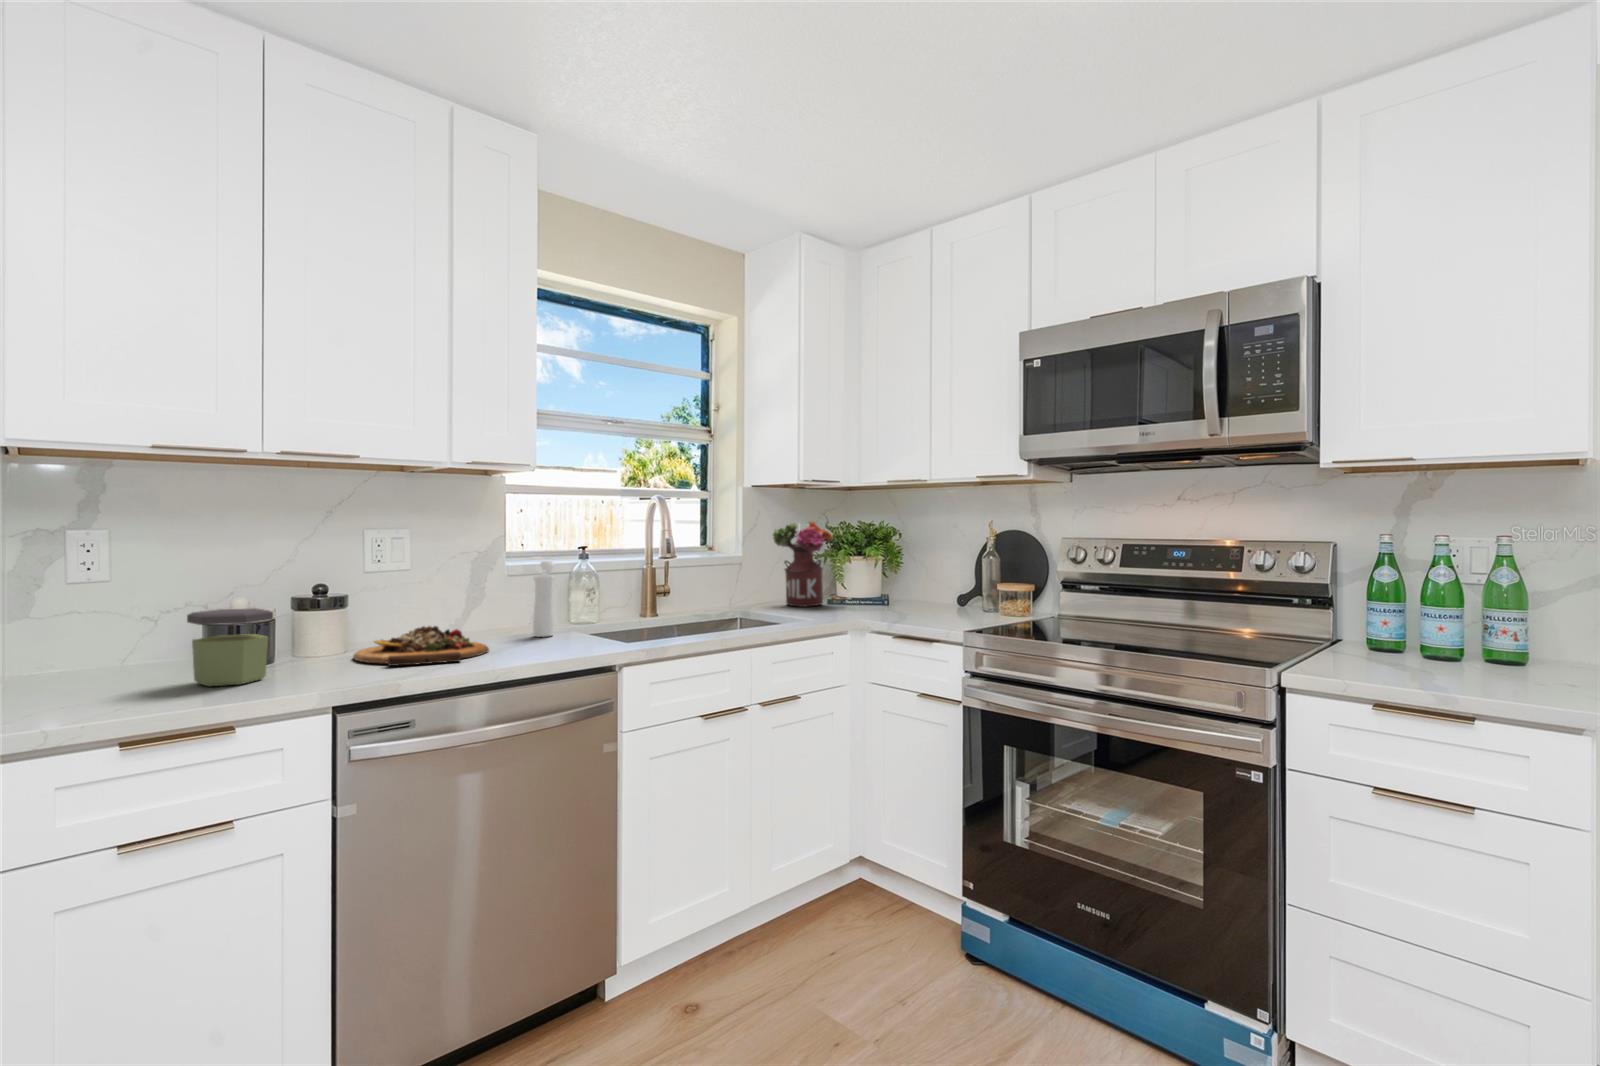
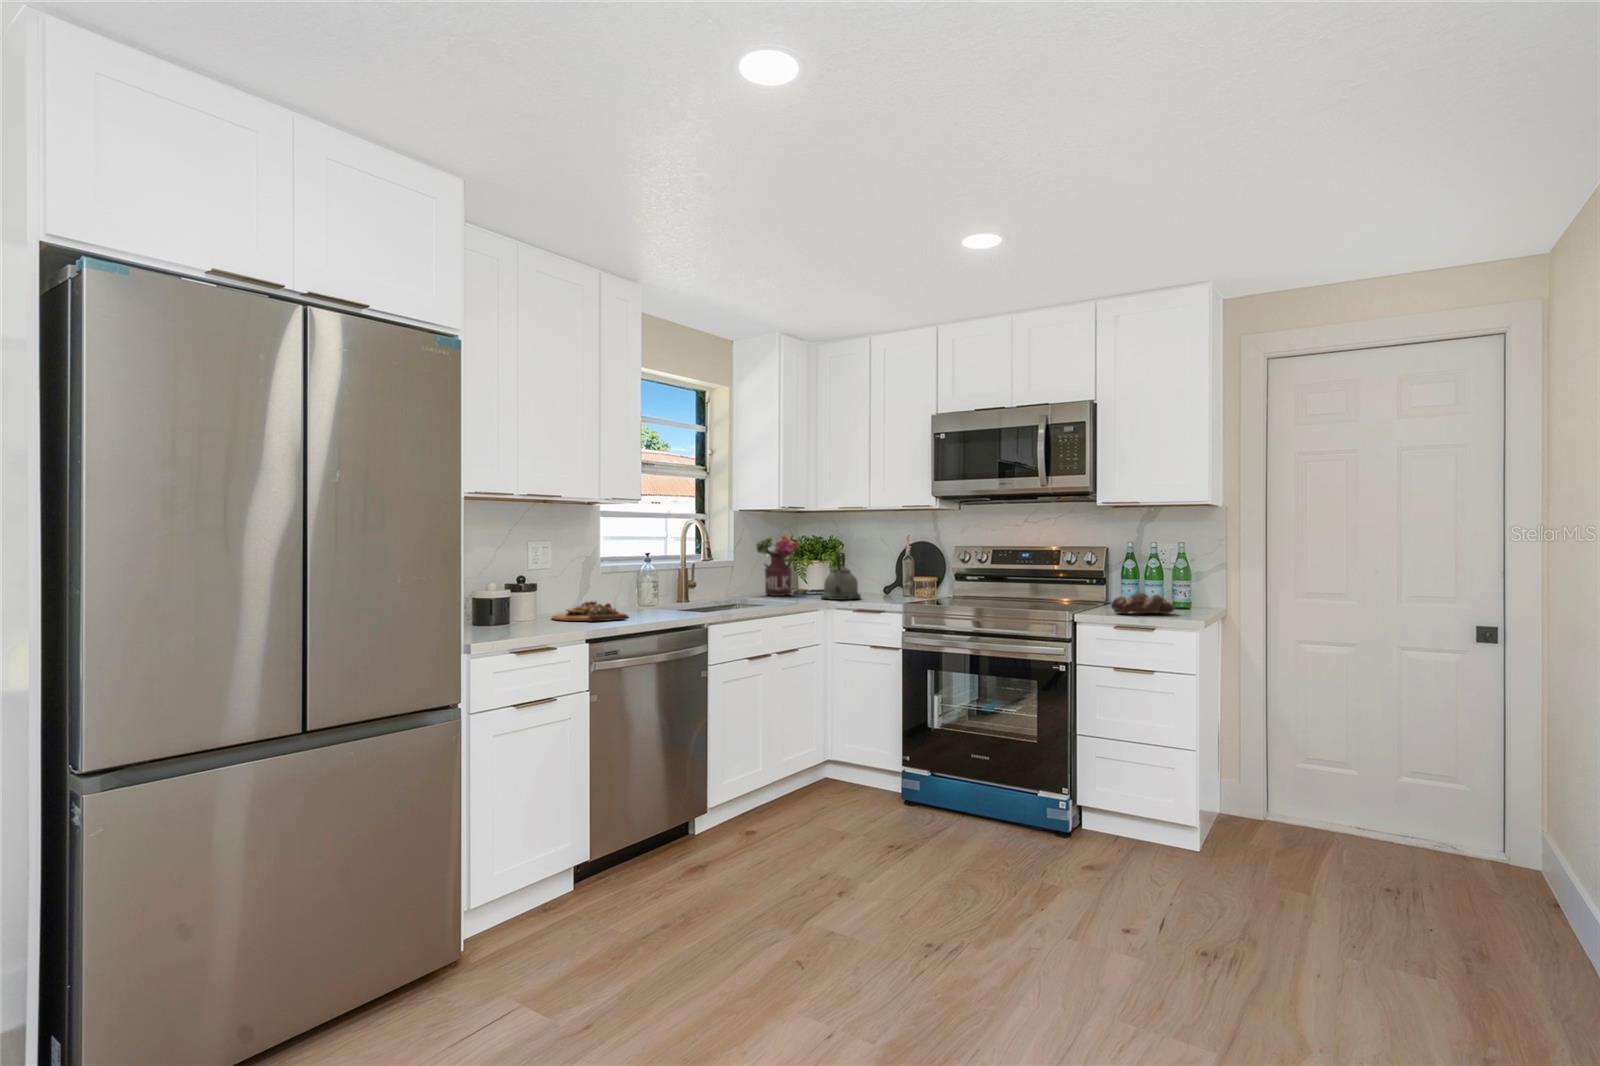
kettle: none [853,547,913,618] -> present [821,553,861,600]
pepper mill: present [533,561,554,637] -> none [630,562,647,611]
jar: present [187,608,273,686] -> none [500,587,540,629]
bread loaf: none [1362,636,1515,682] -> present [1111,593,1175,614]

